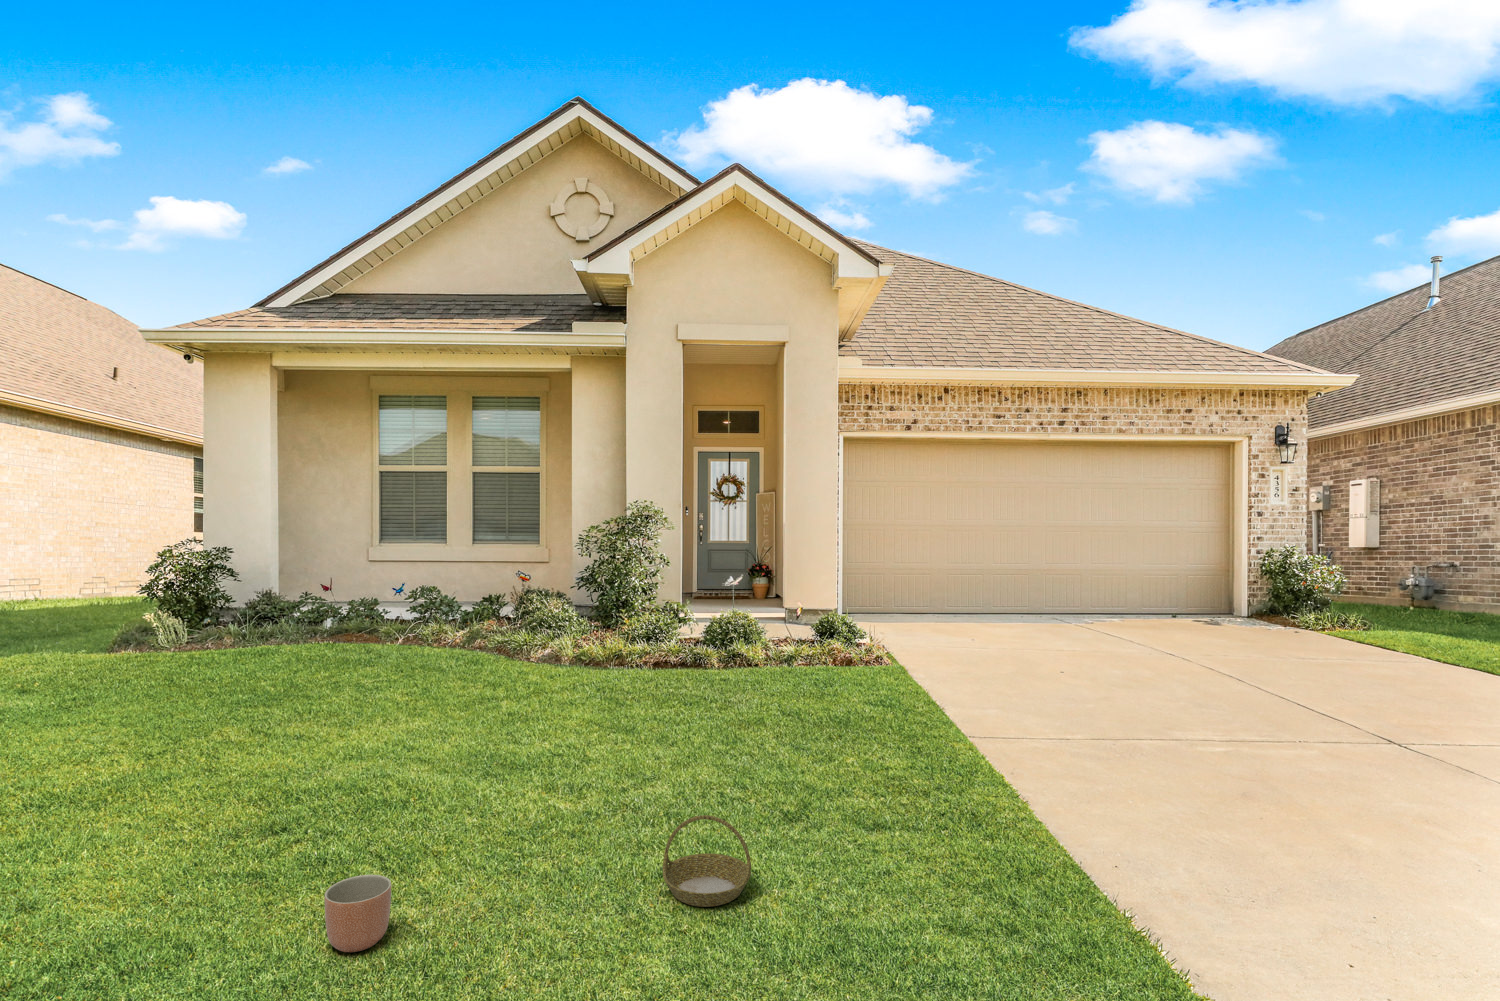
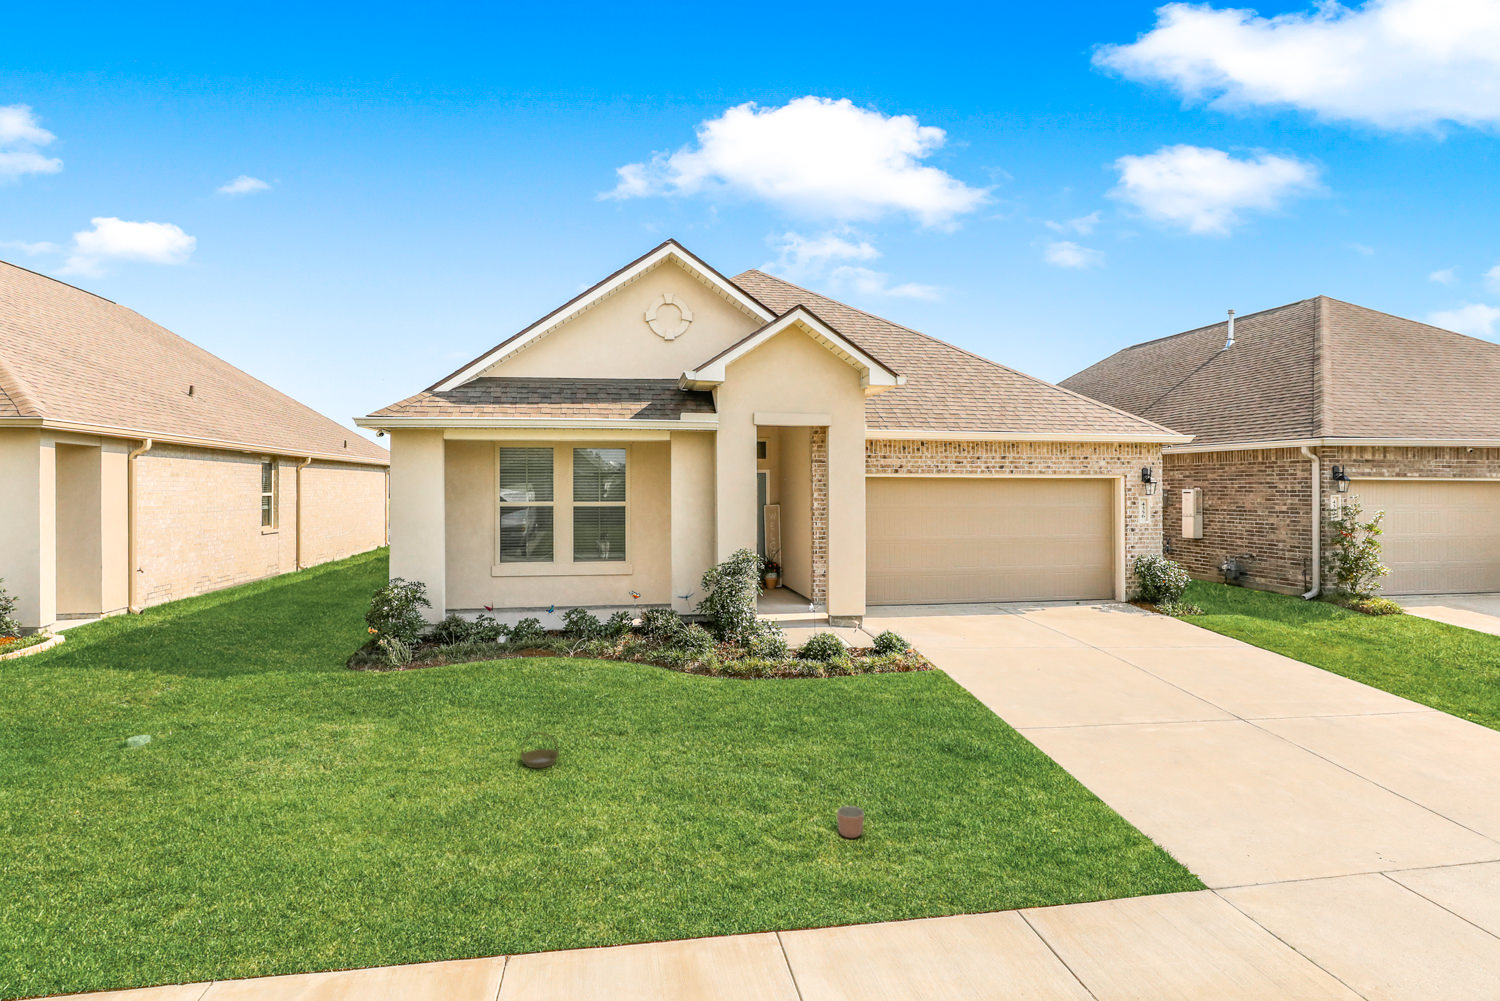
basket: present [663,815,751,907] -> present [521,732,559,768]

